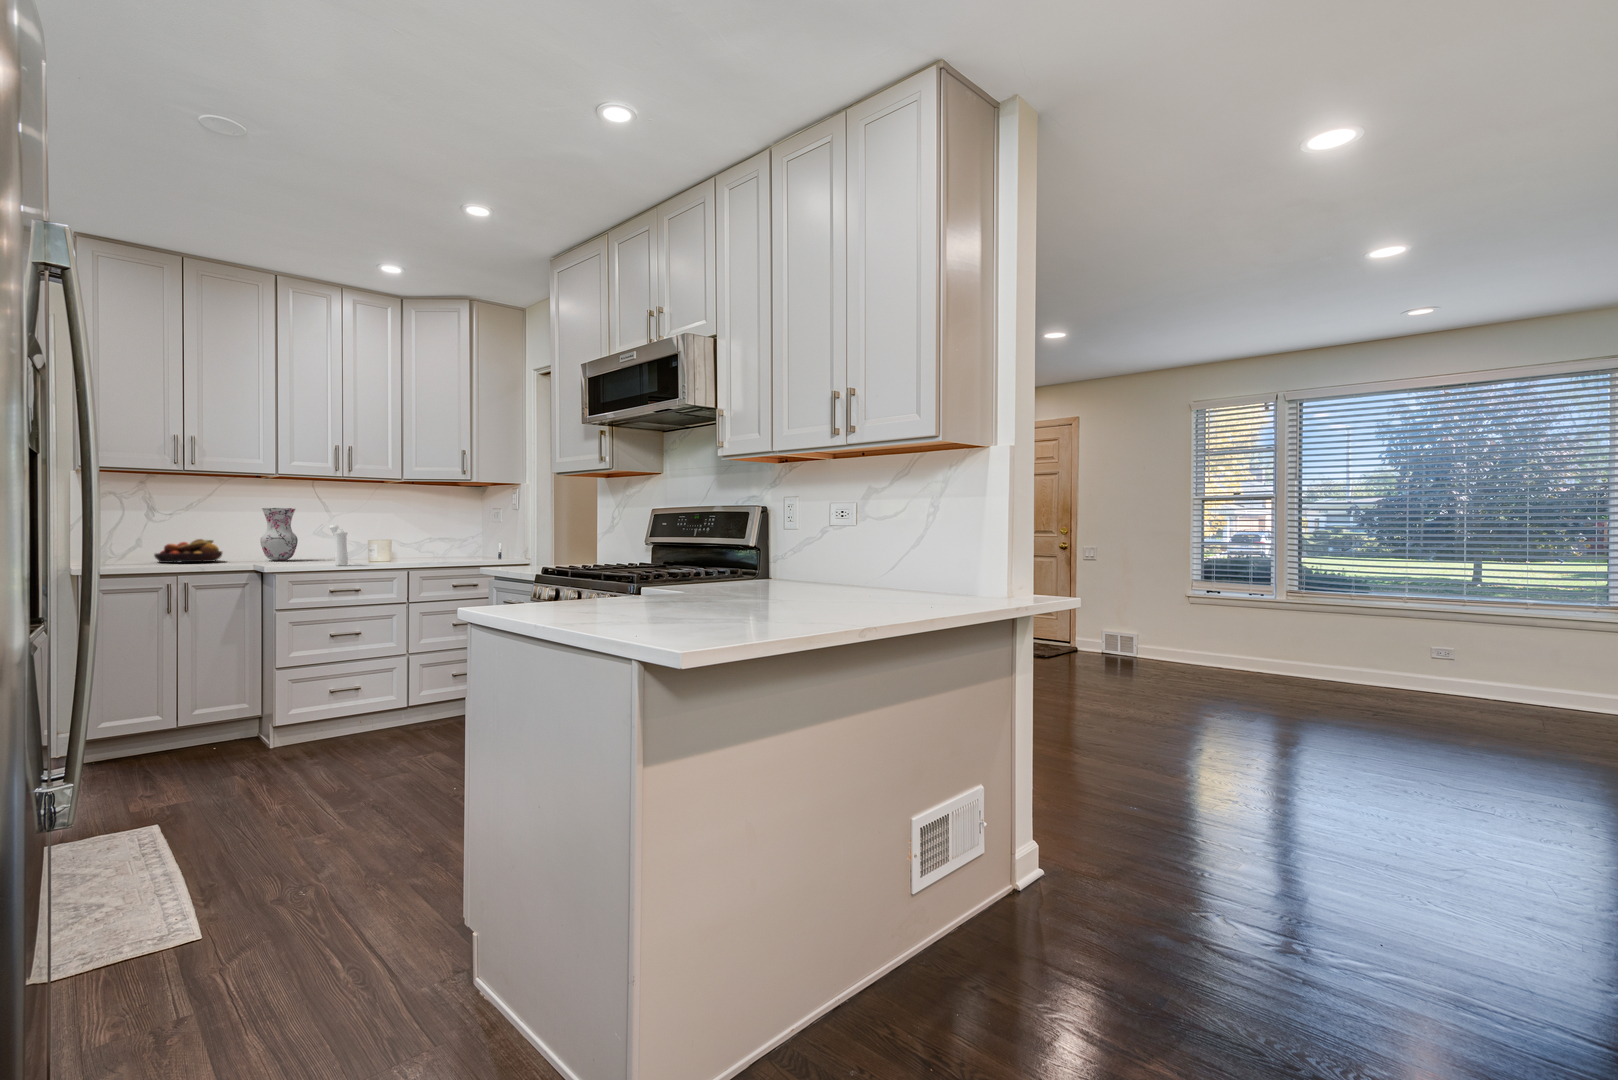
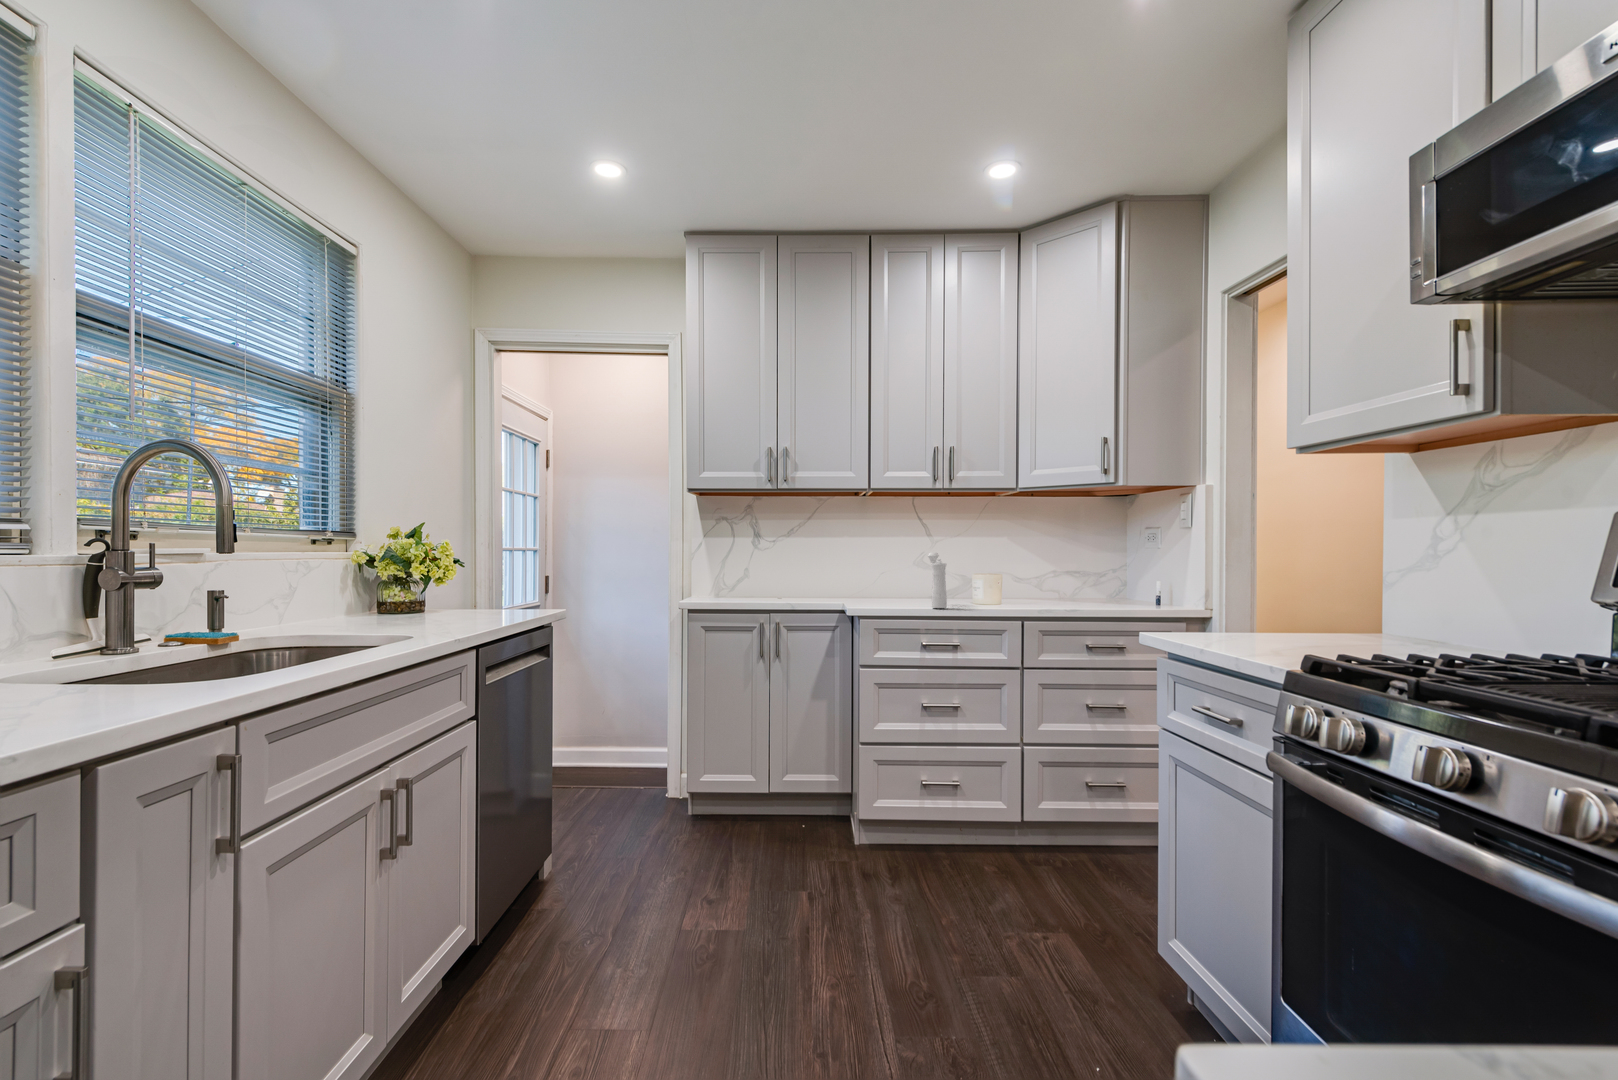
vase: present [260,508,298,561] -> none [862,530,900,594]
fruit bowl: present [154,539,222,563] -> none [765,567,825,595]

